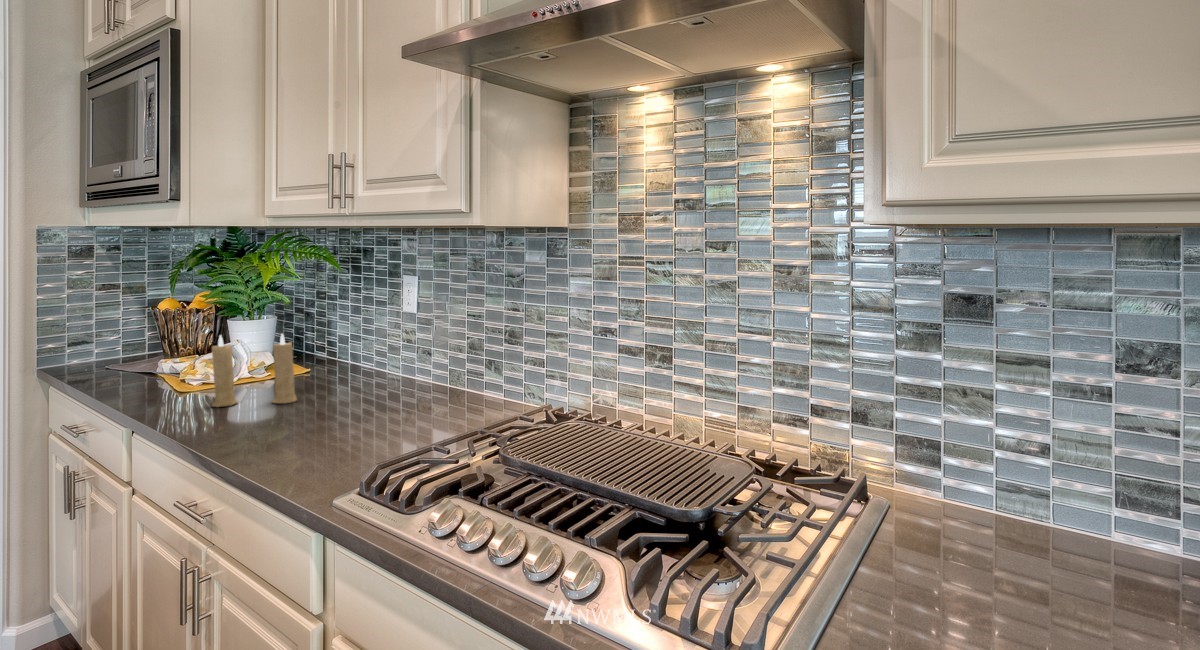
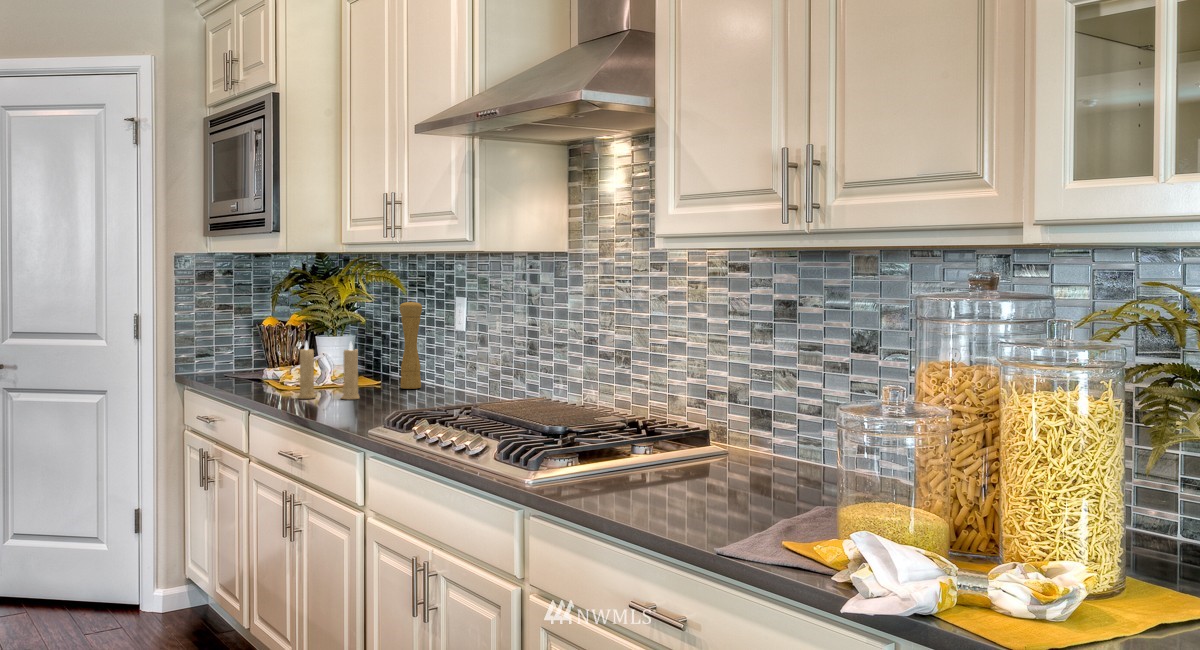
pepper mill: none [335,281,363,377] -> present [400,301,422,389]

